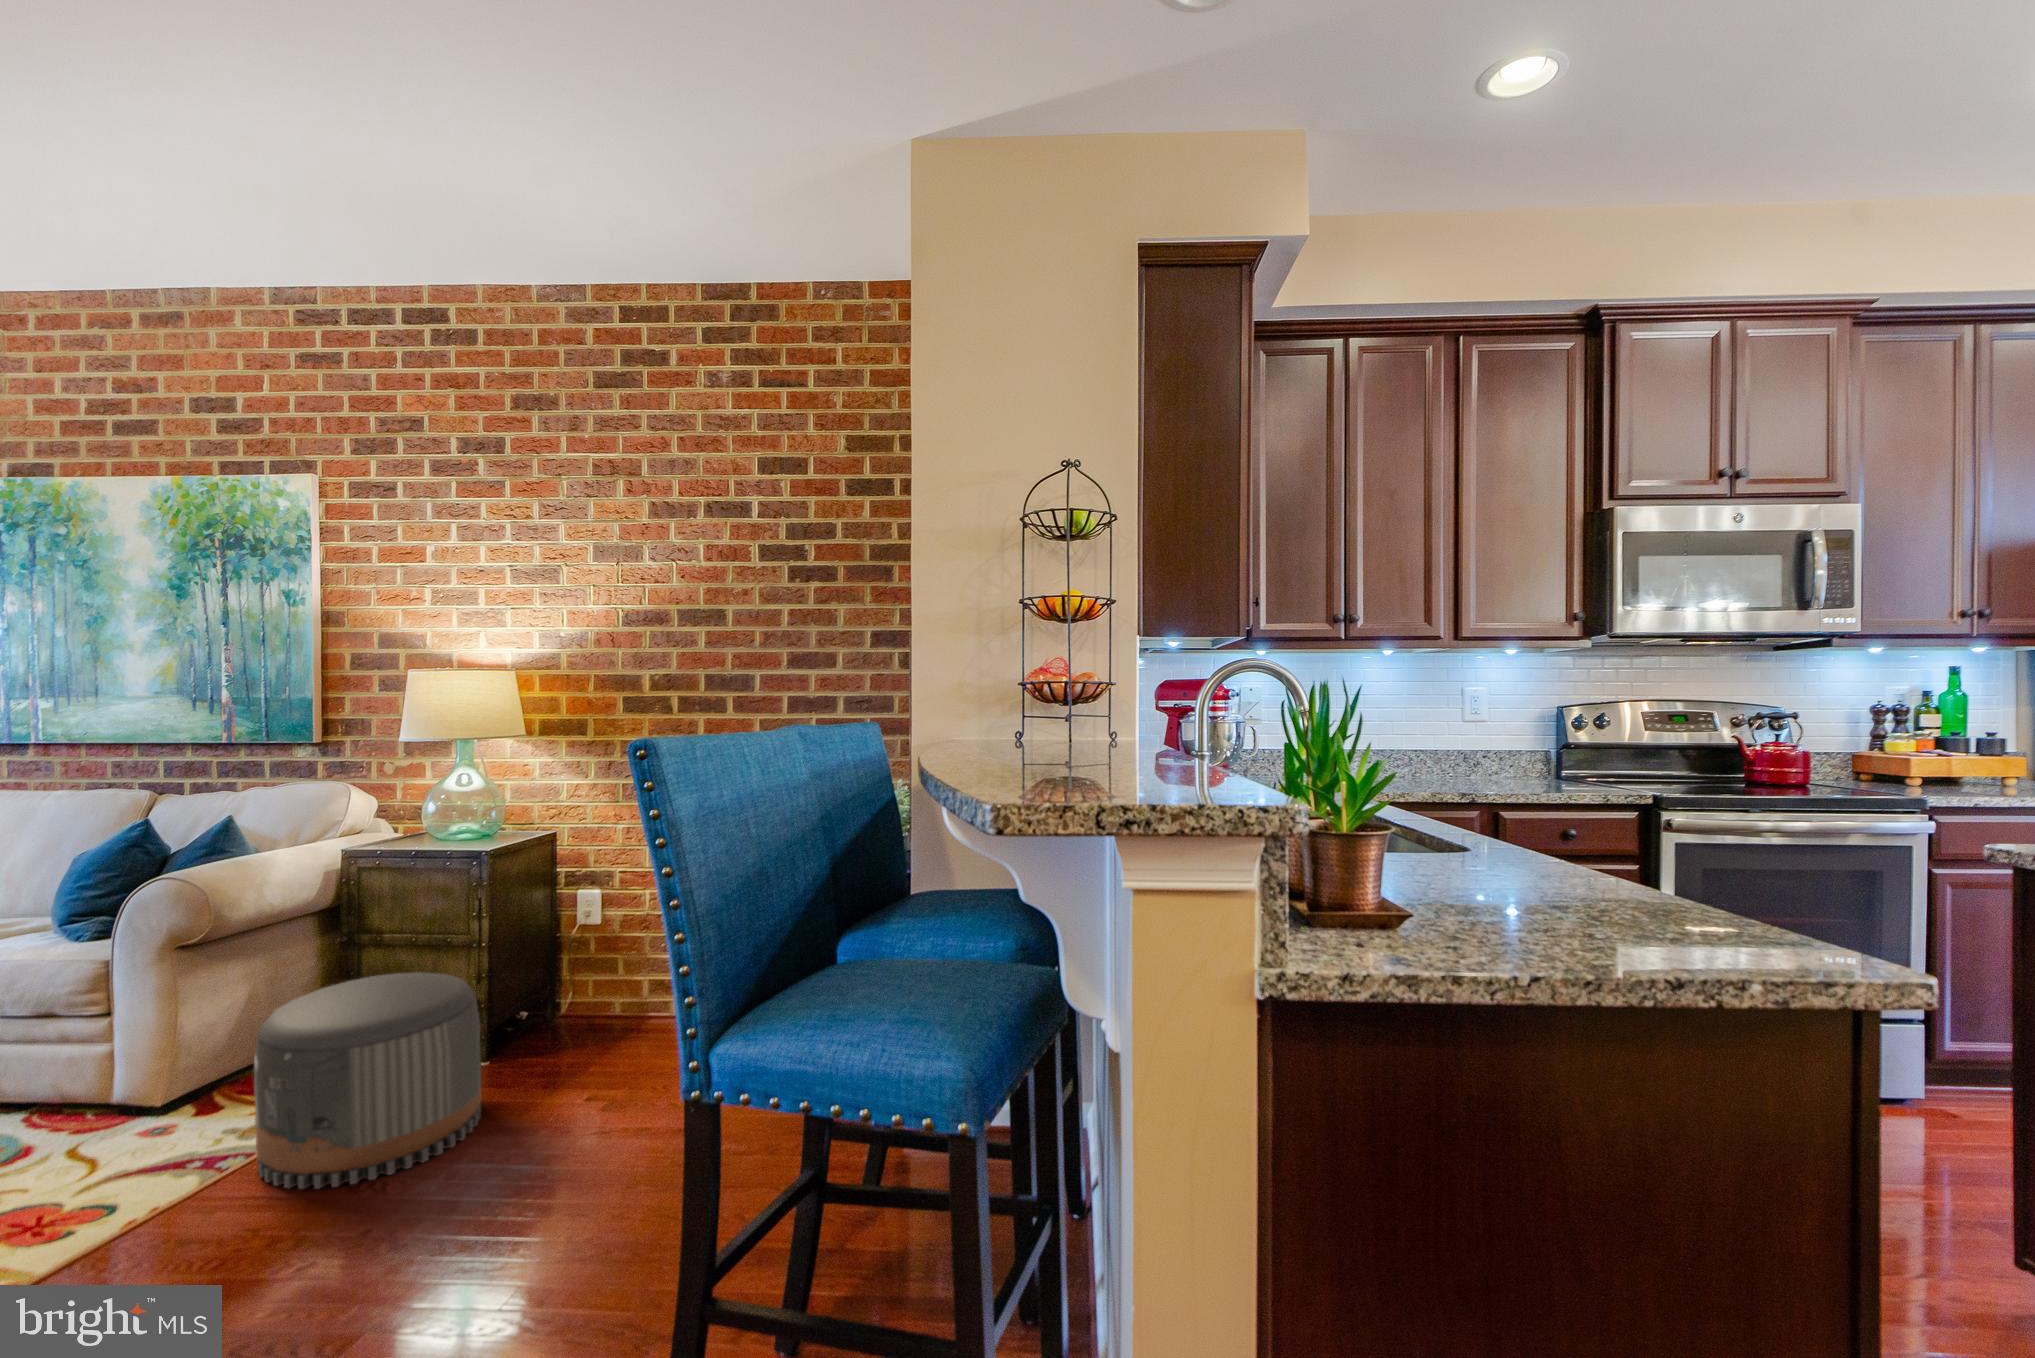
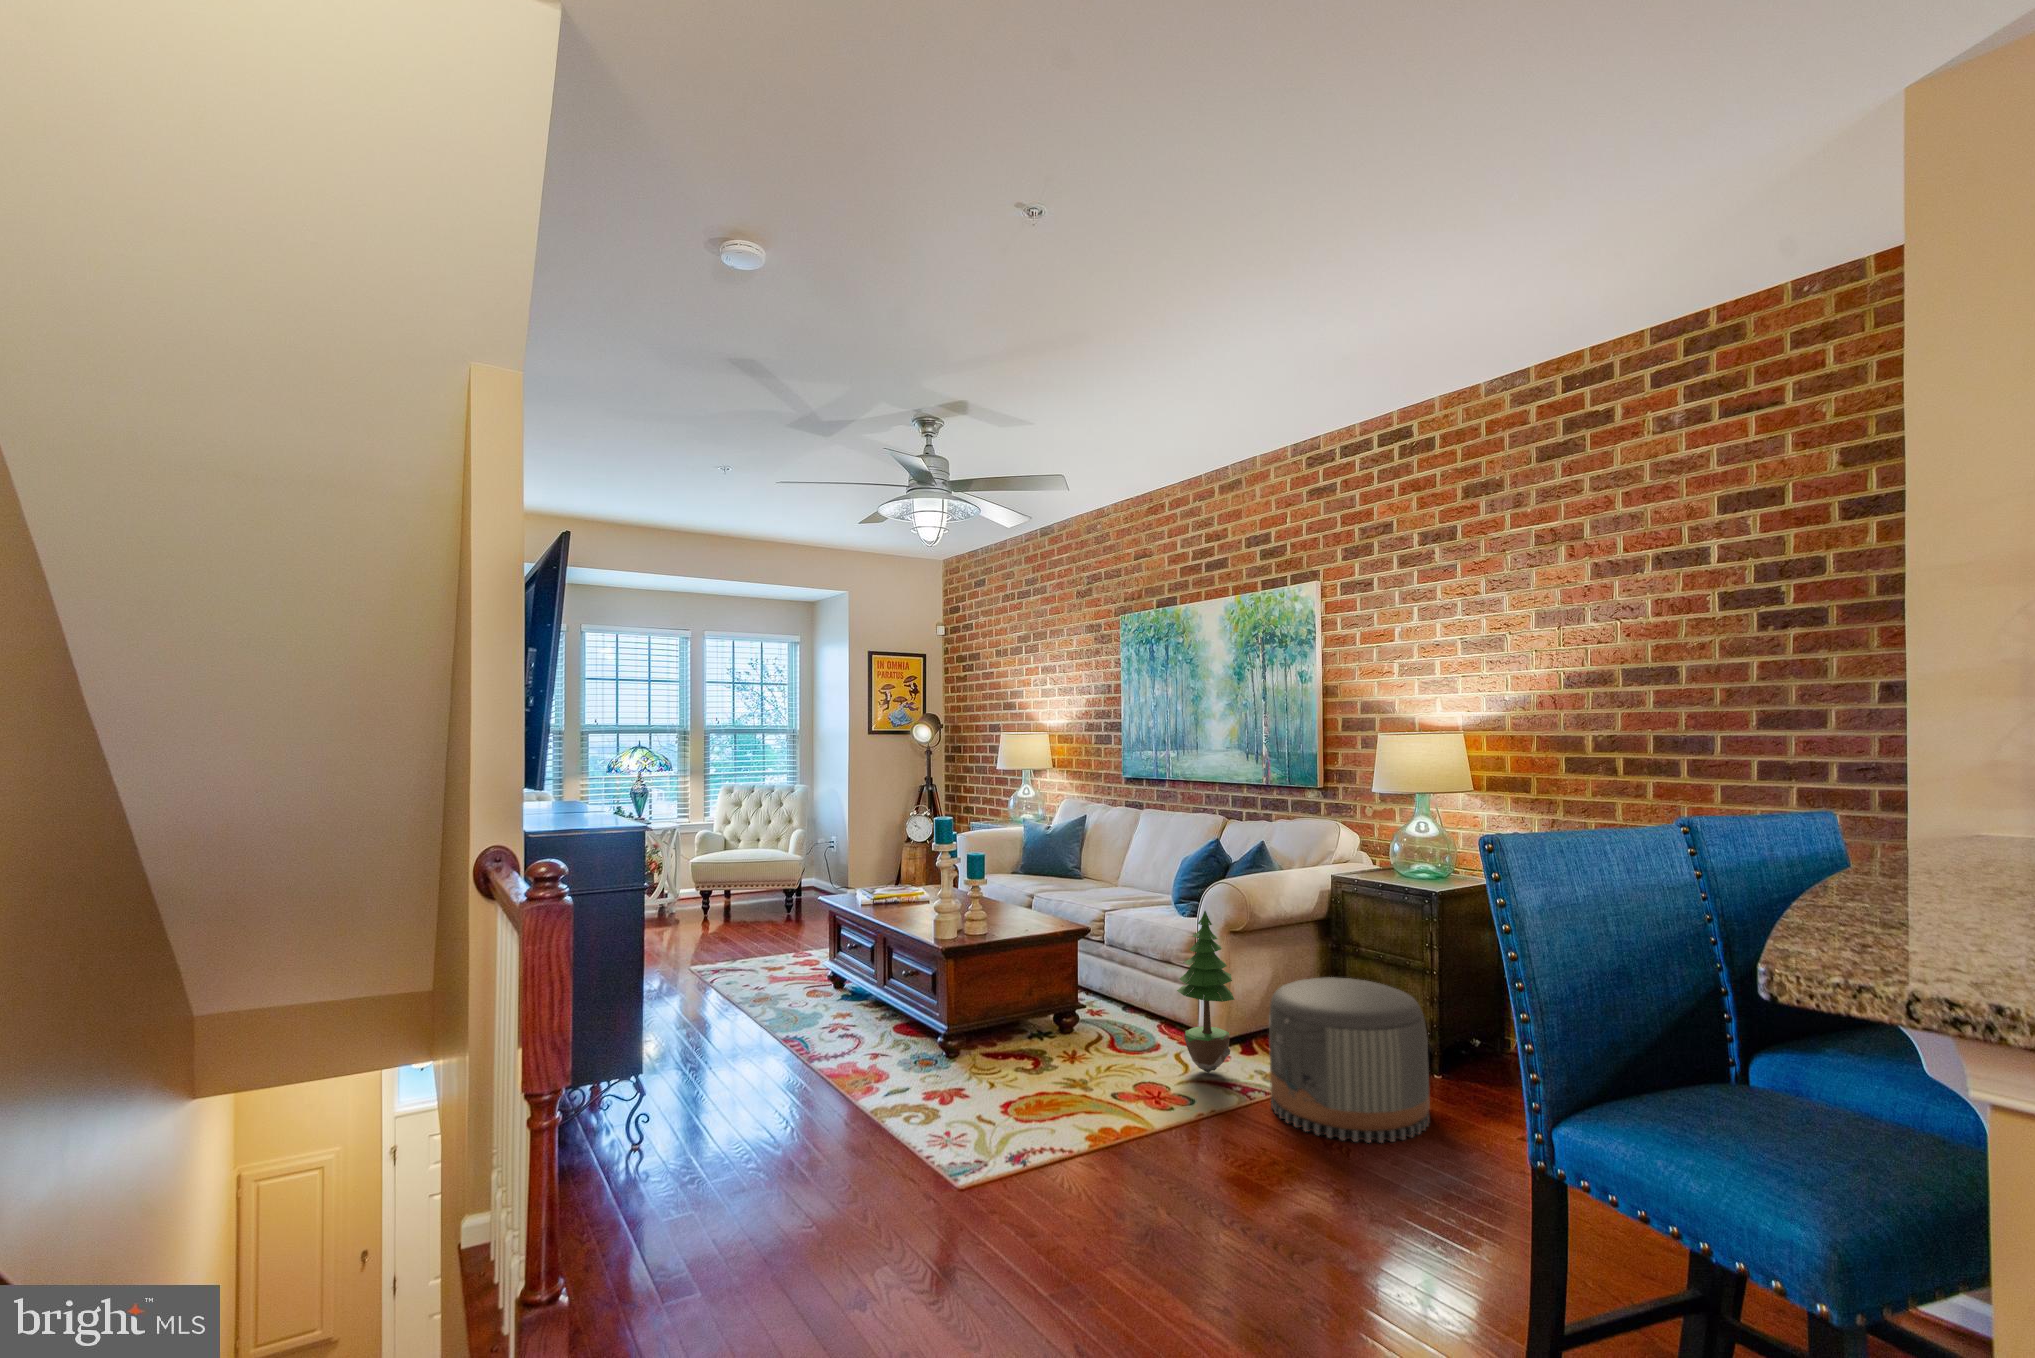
potted tree: none [75,934,190,1164] -> present [1177,911,1234,1072]

